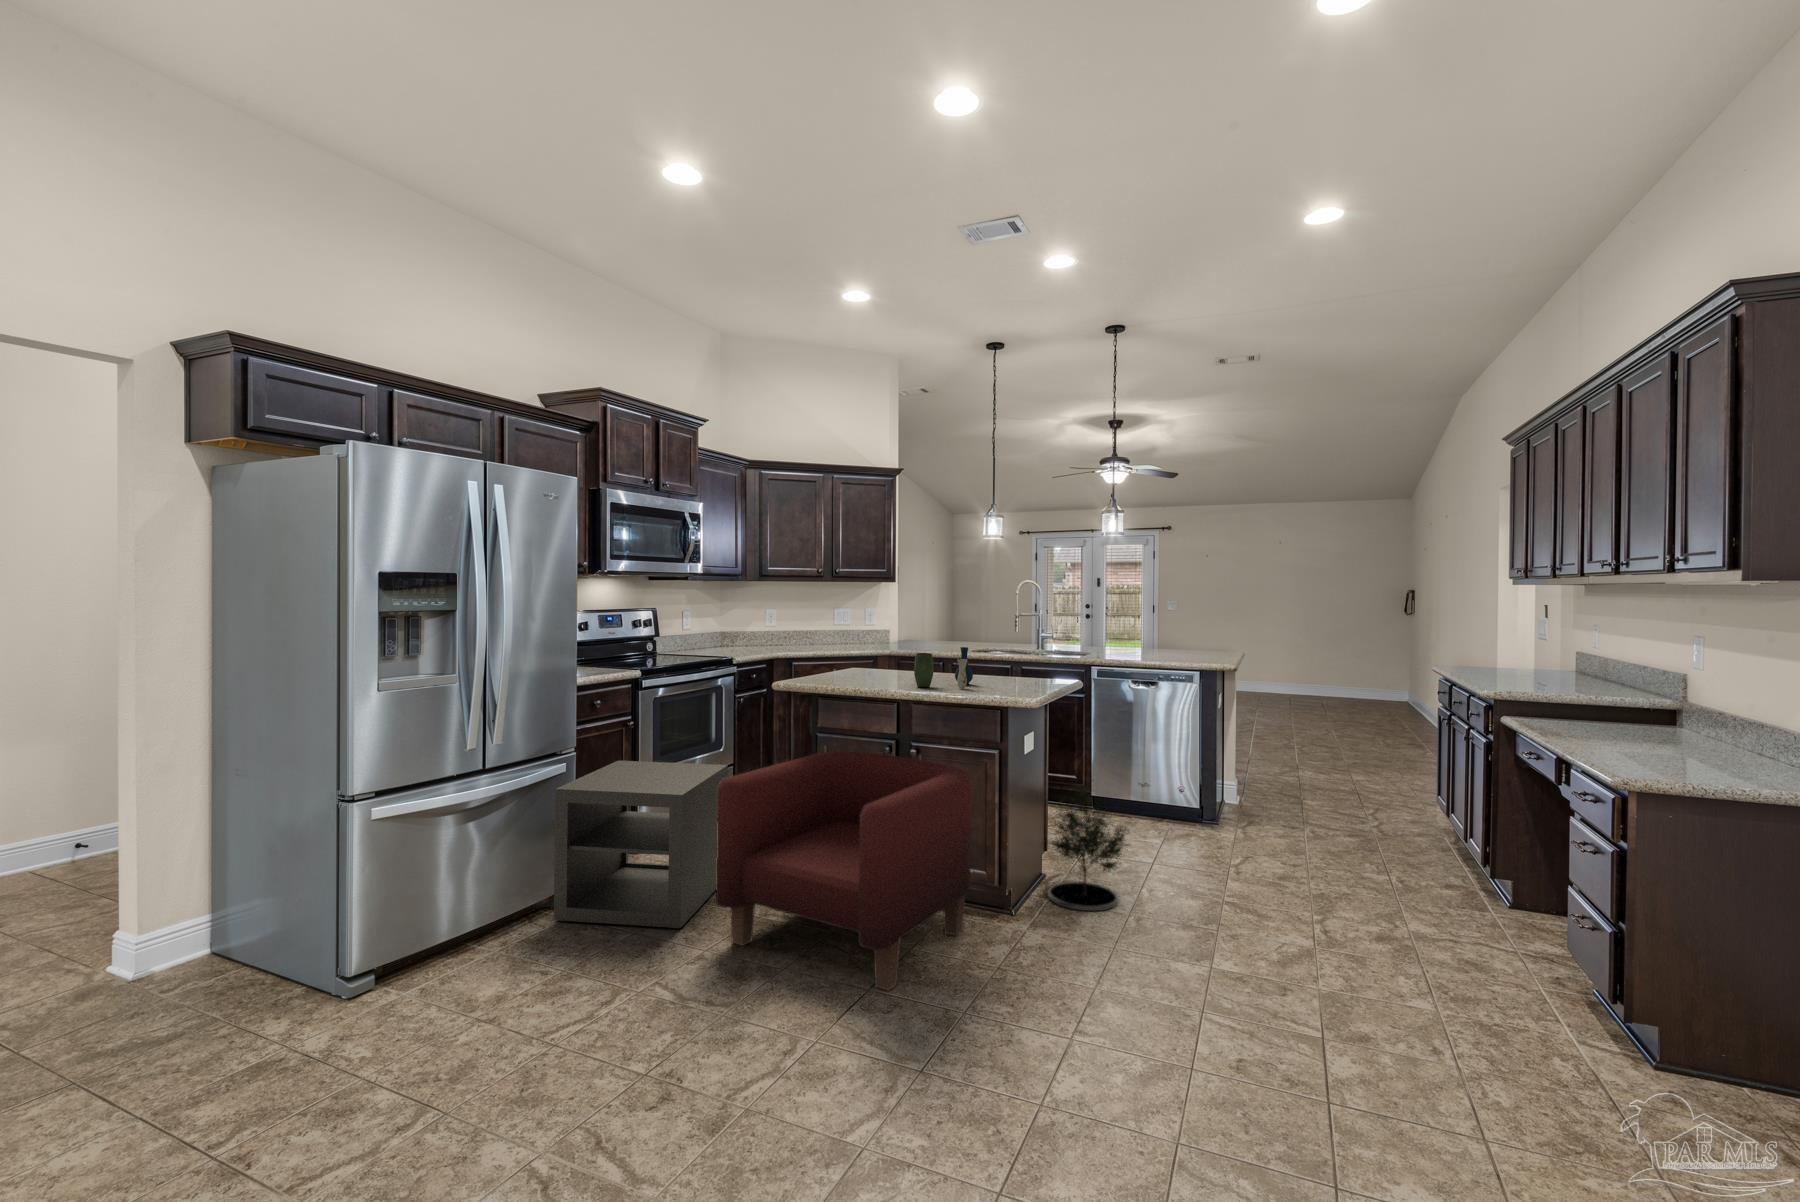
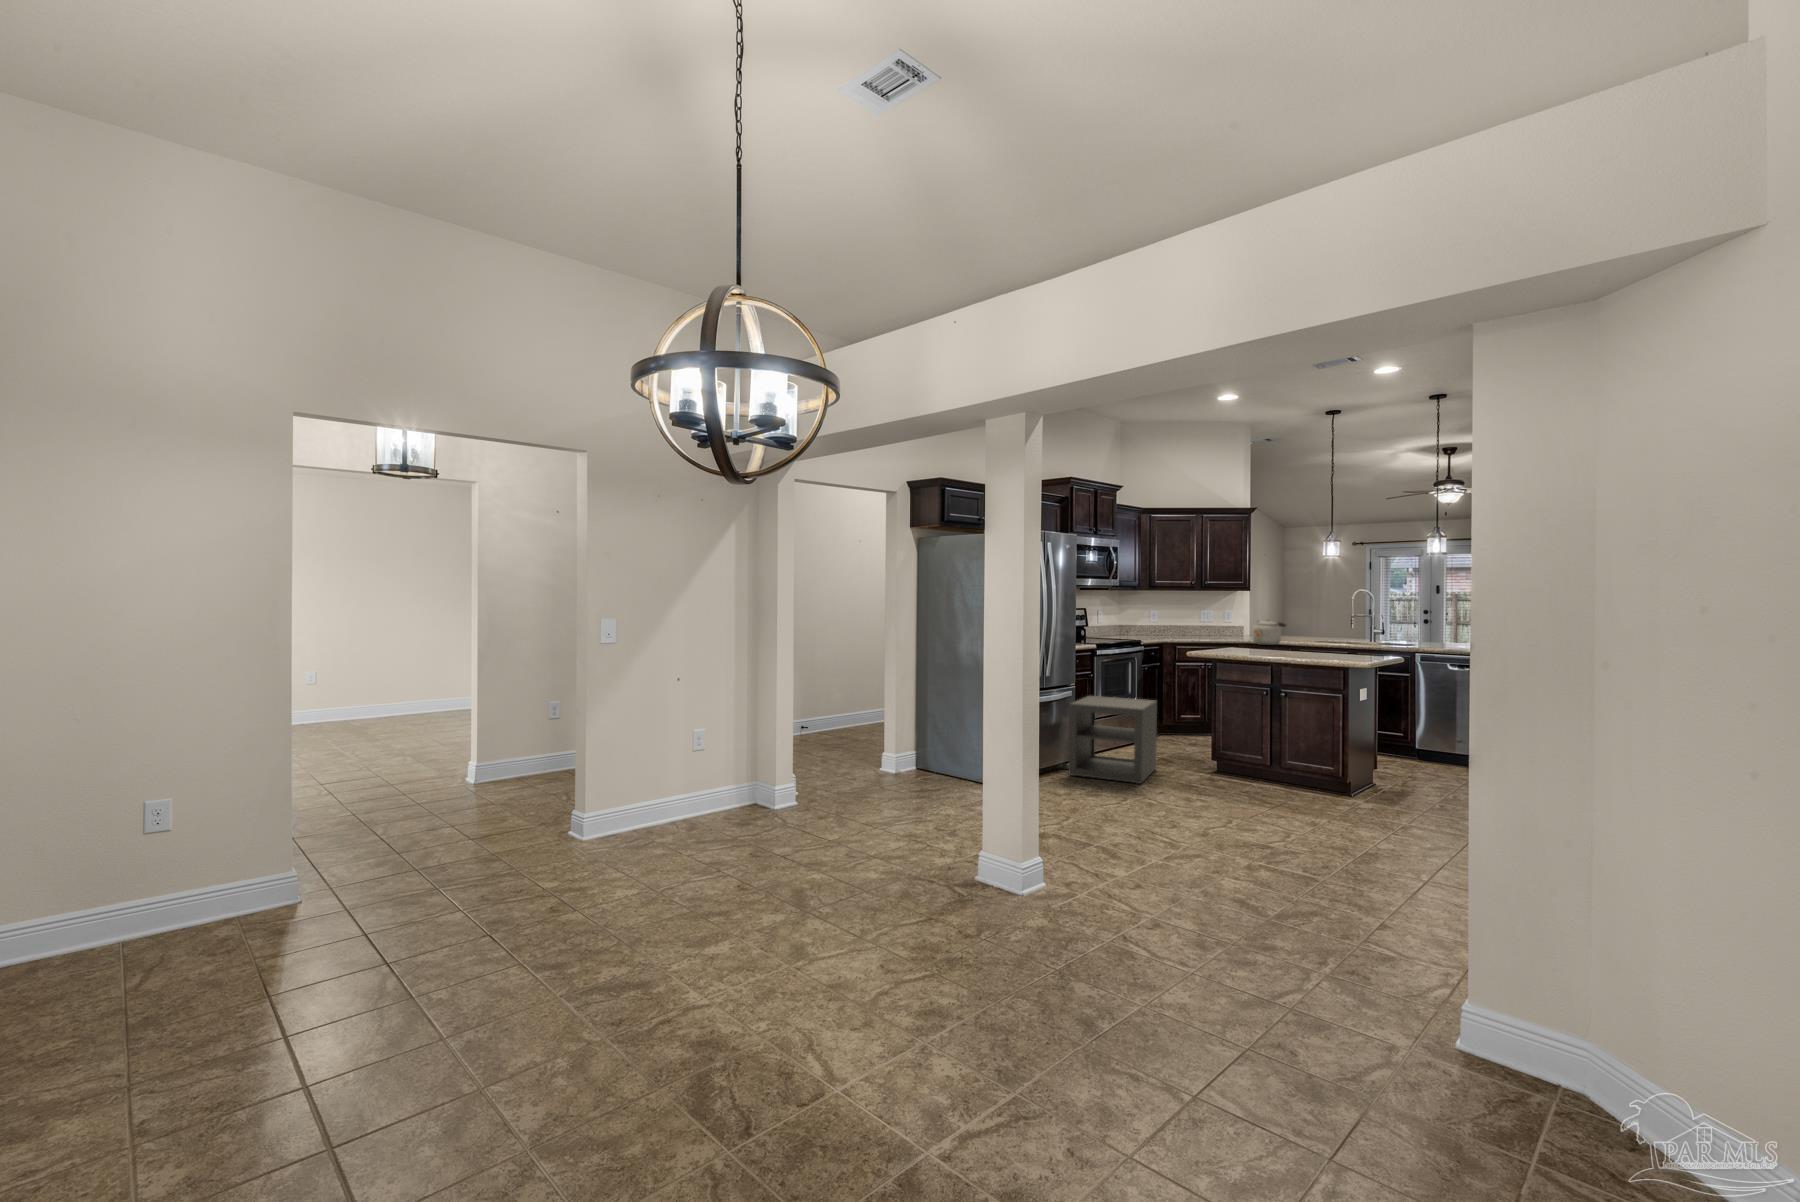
kettle: none [890,623,935,659] -> present [1251,620,1286,645]
vase: present [914,647,973,688] -> none [1280,632,1321,658]
armchair: present [716,751,972,991] -> none [1165,693,1323,814]
potted tree: present [1047,778,1129,911] -> none [1374,714,1440,801]

